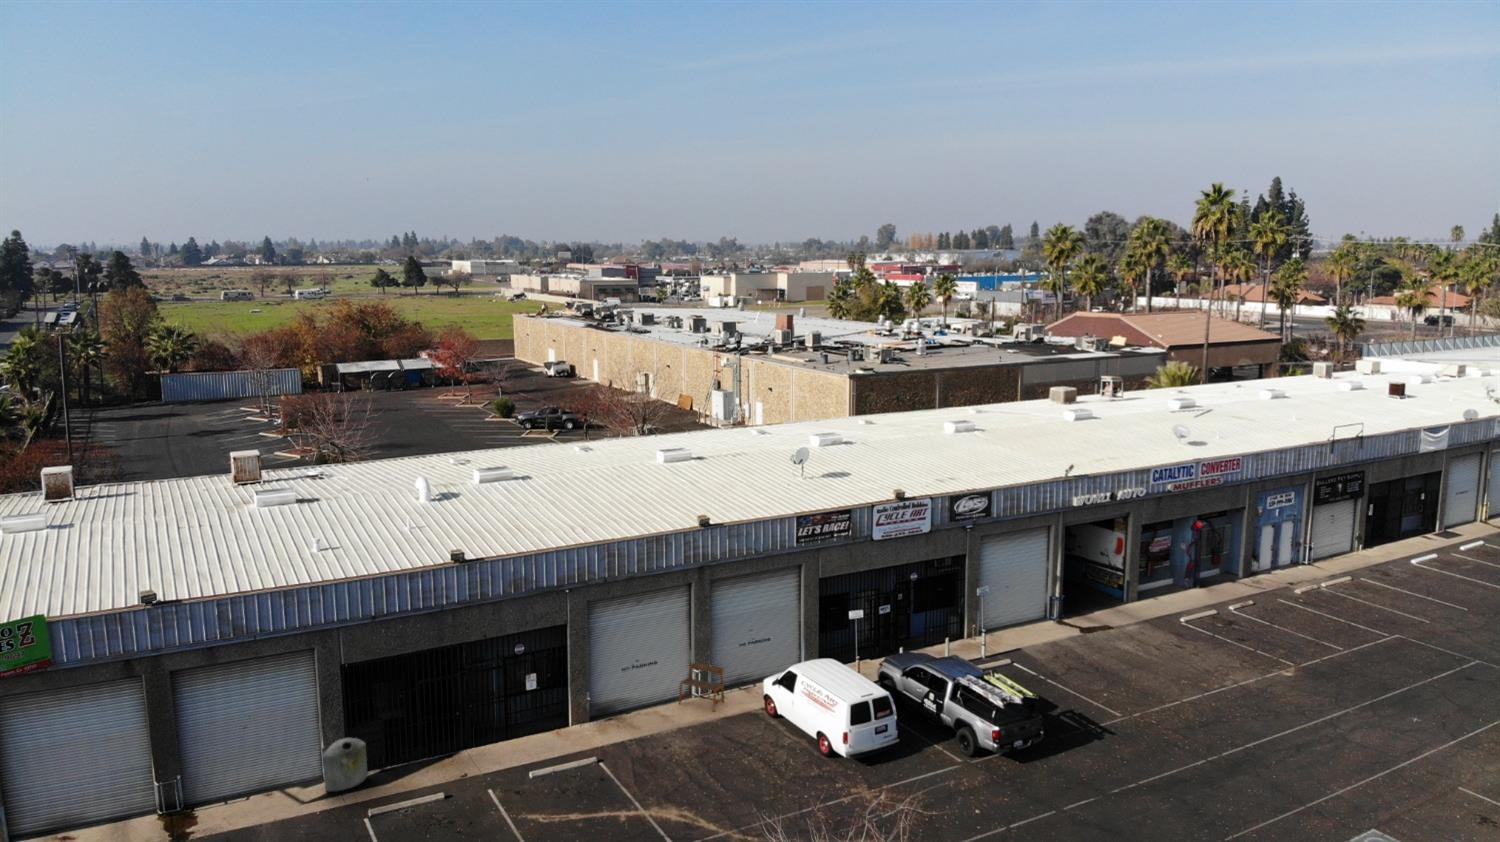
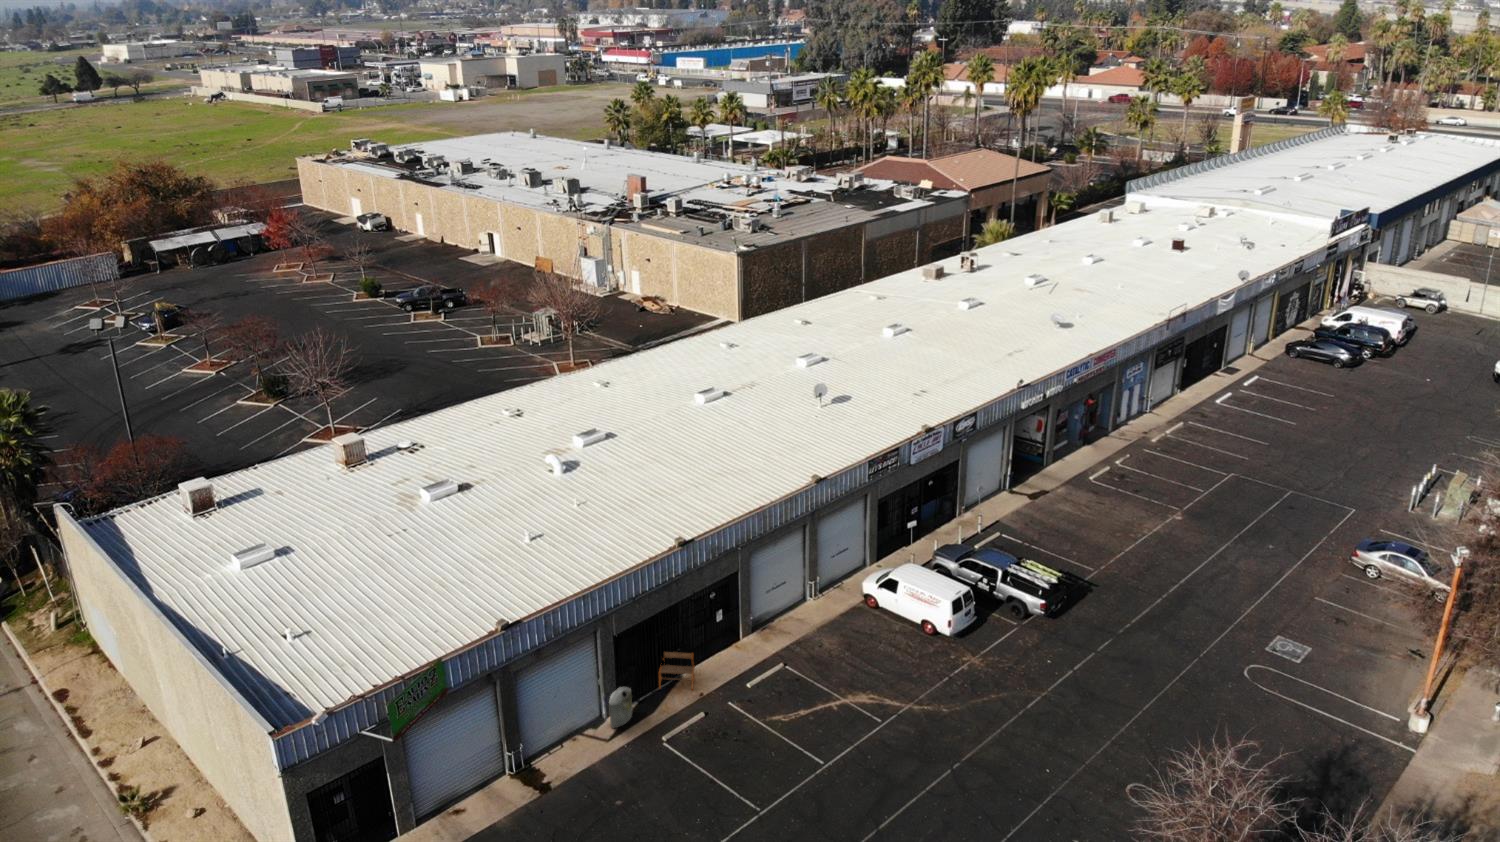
bench: present [679,663,725,712] -> present [659,652,695,689]

